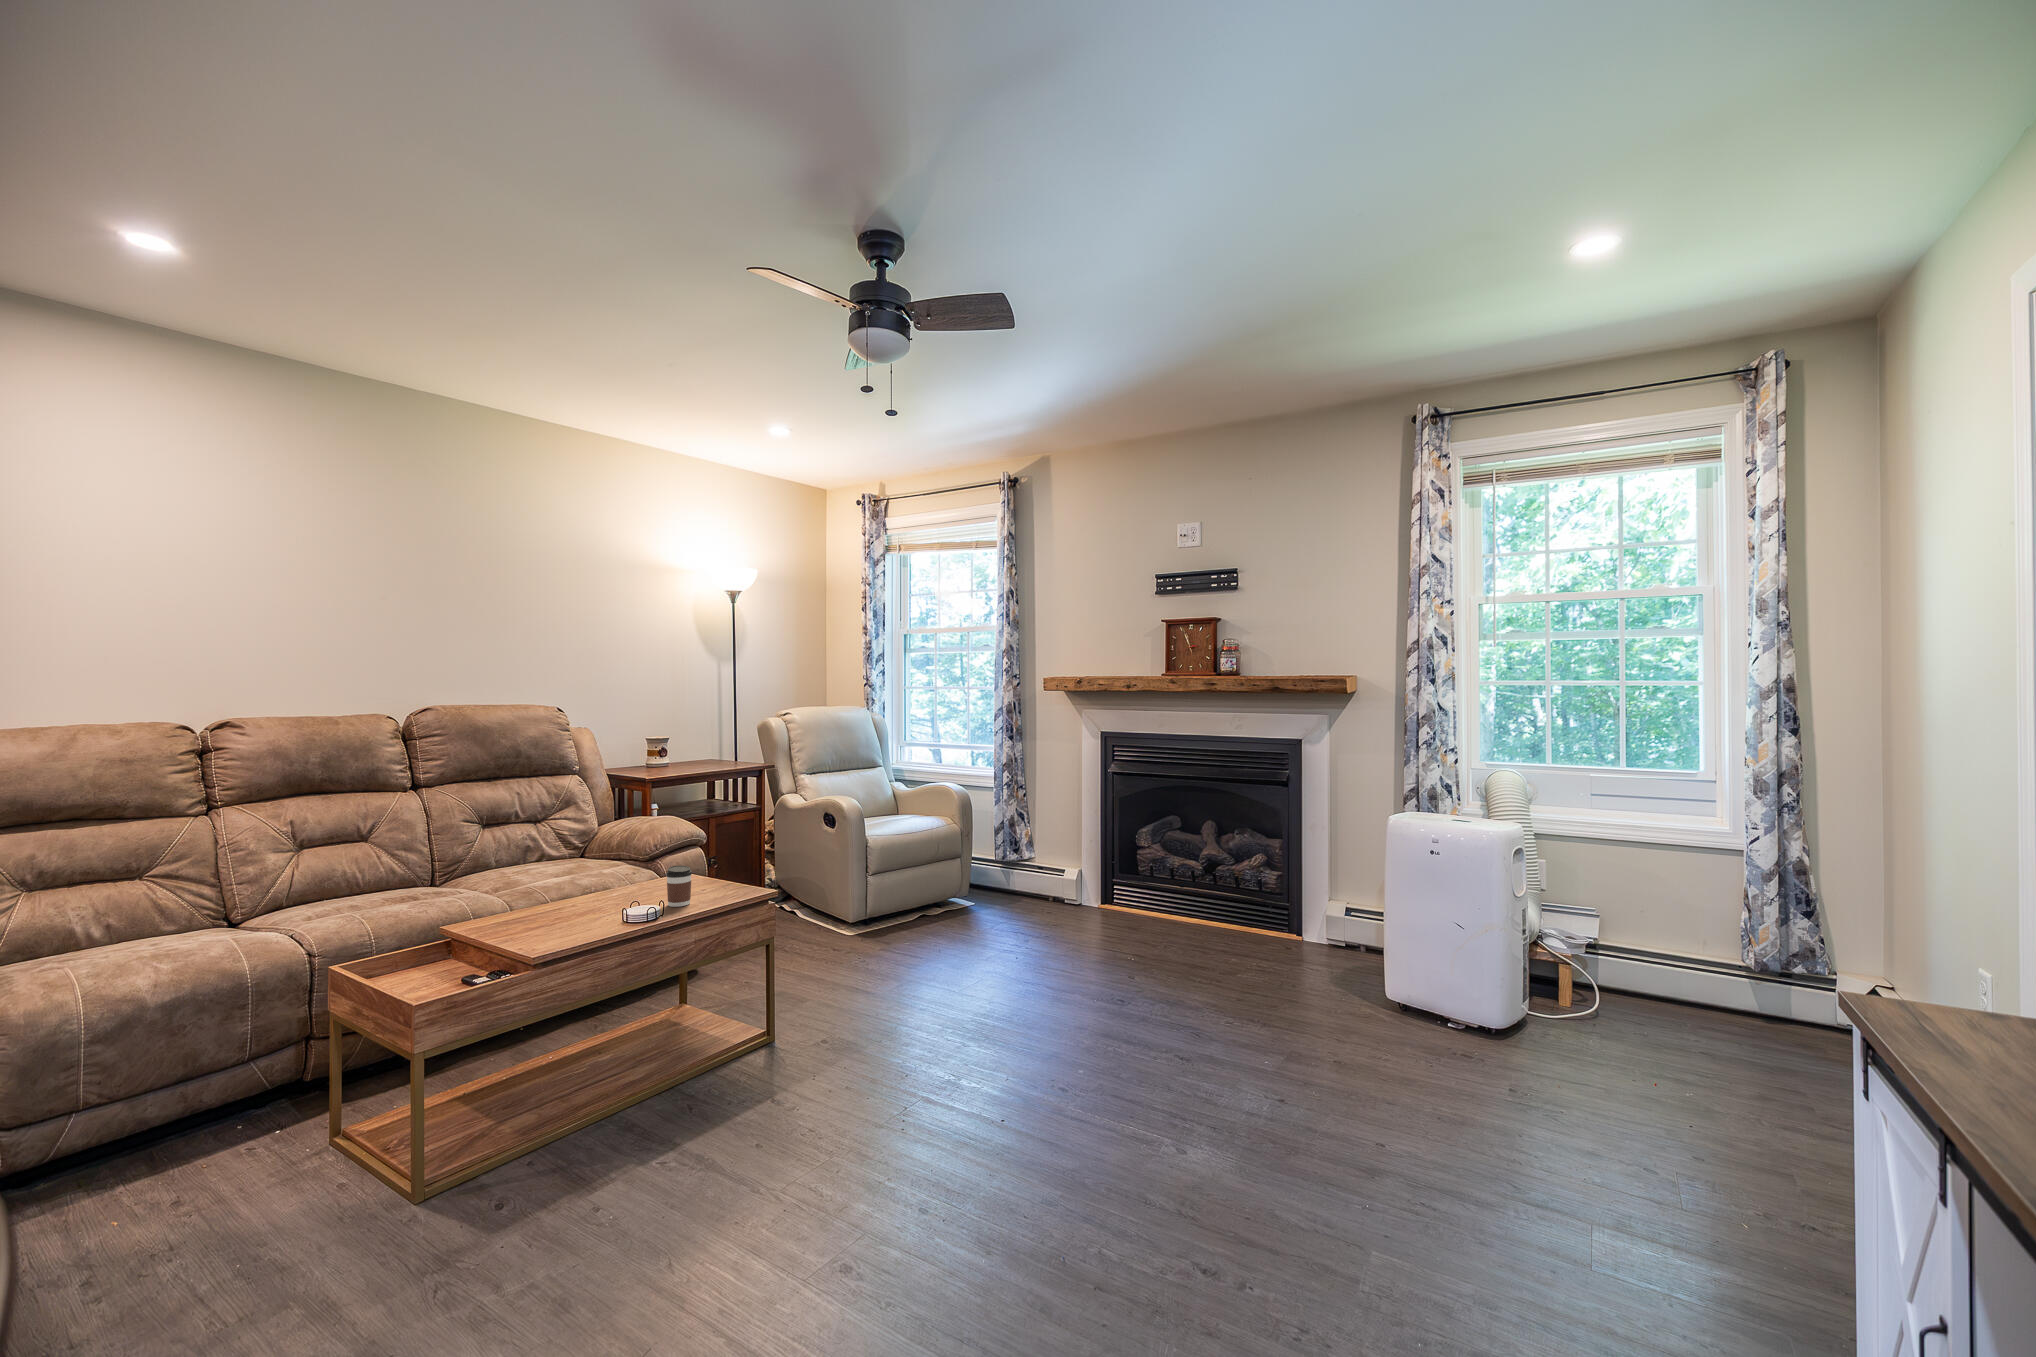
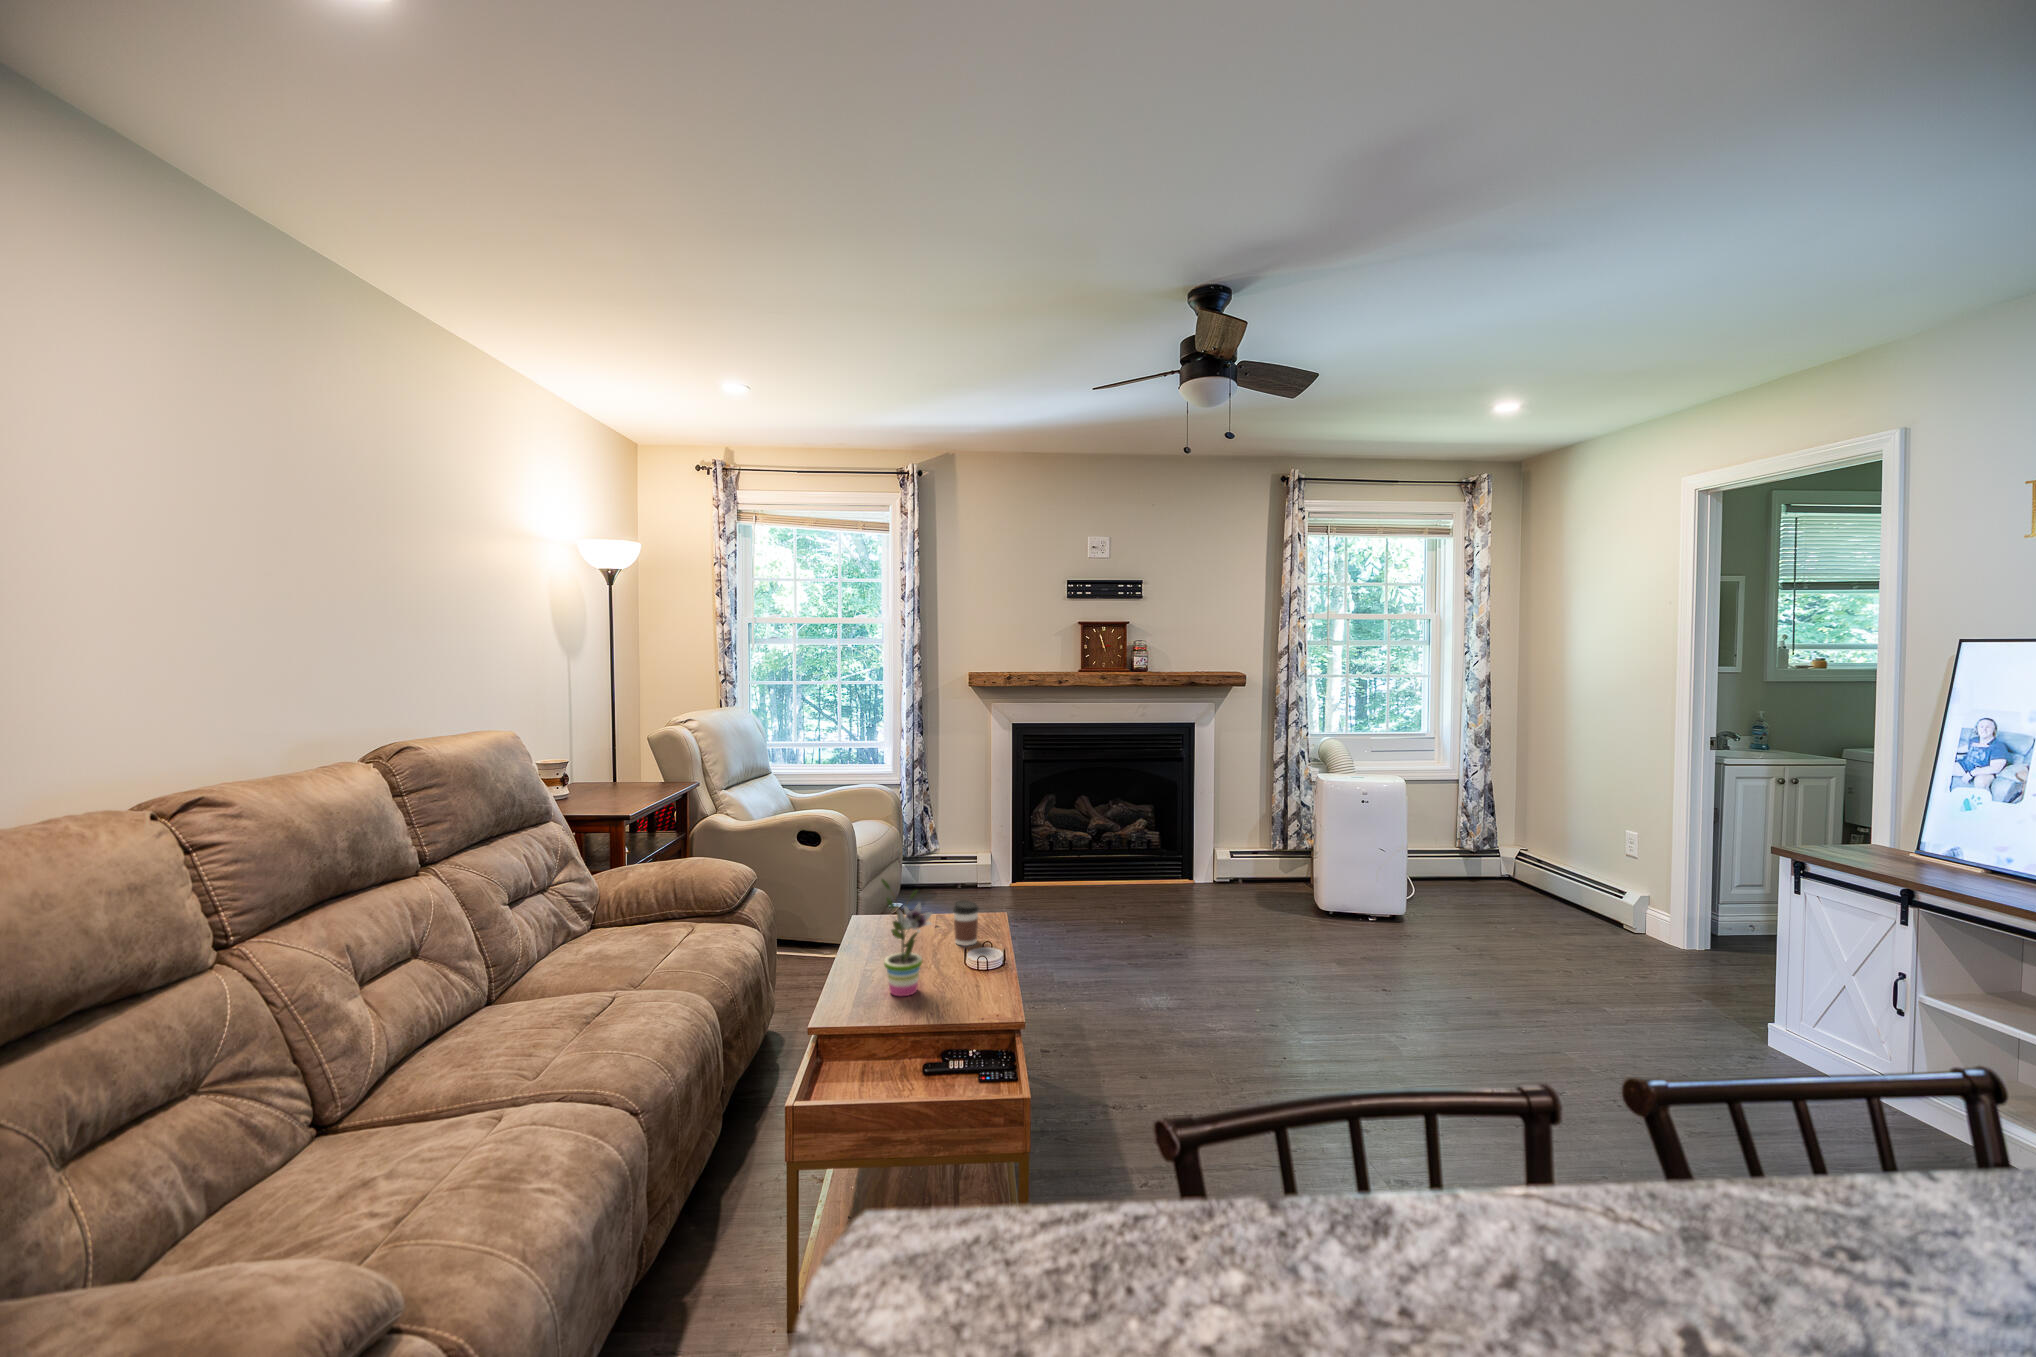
potted plant: none [523,824,582,927] -> present [882,879,932,996]

